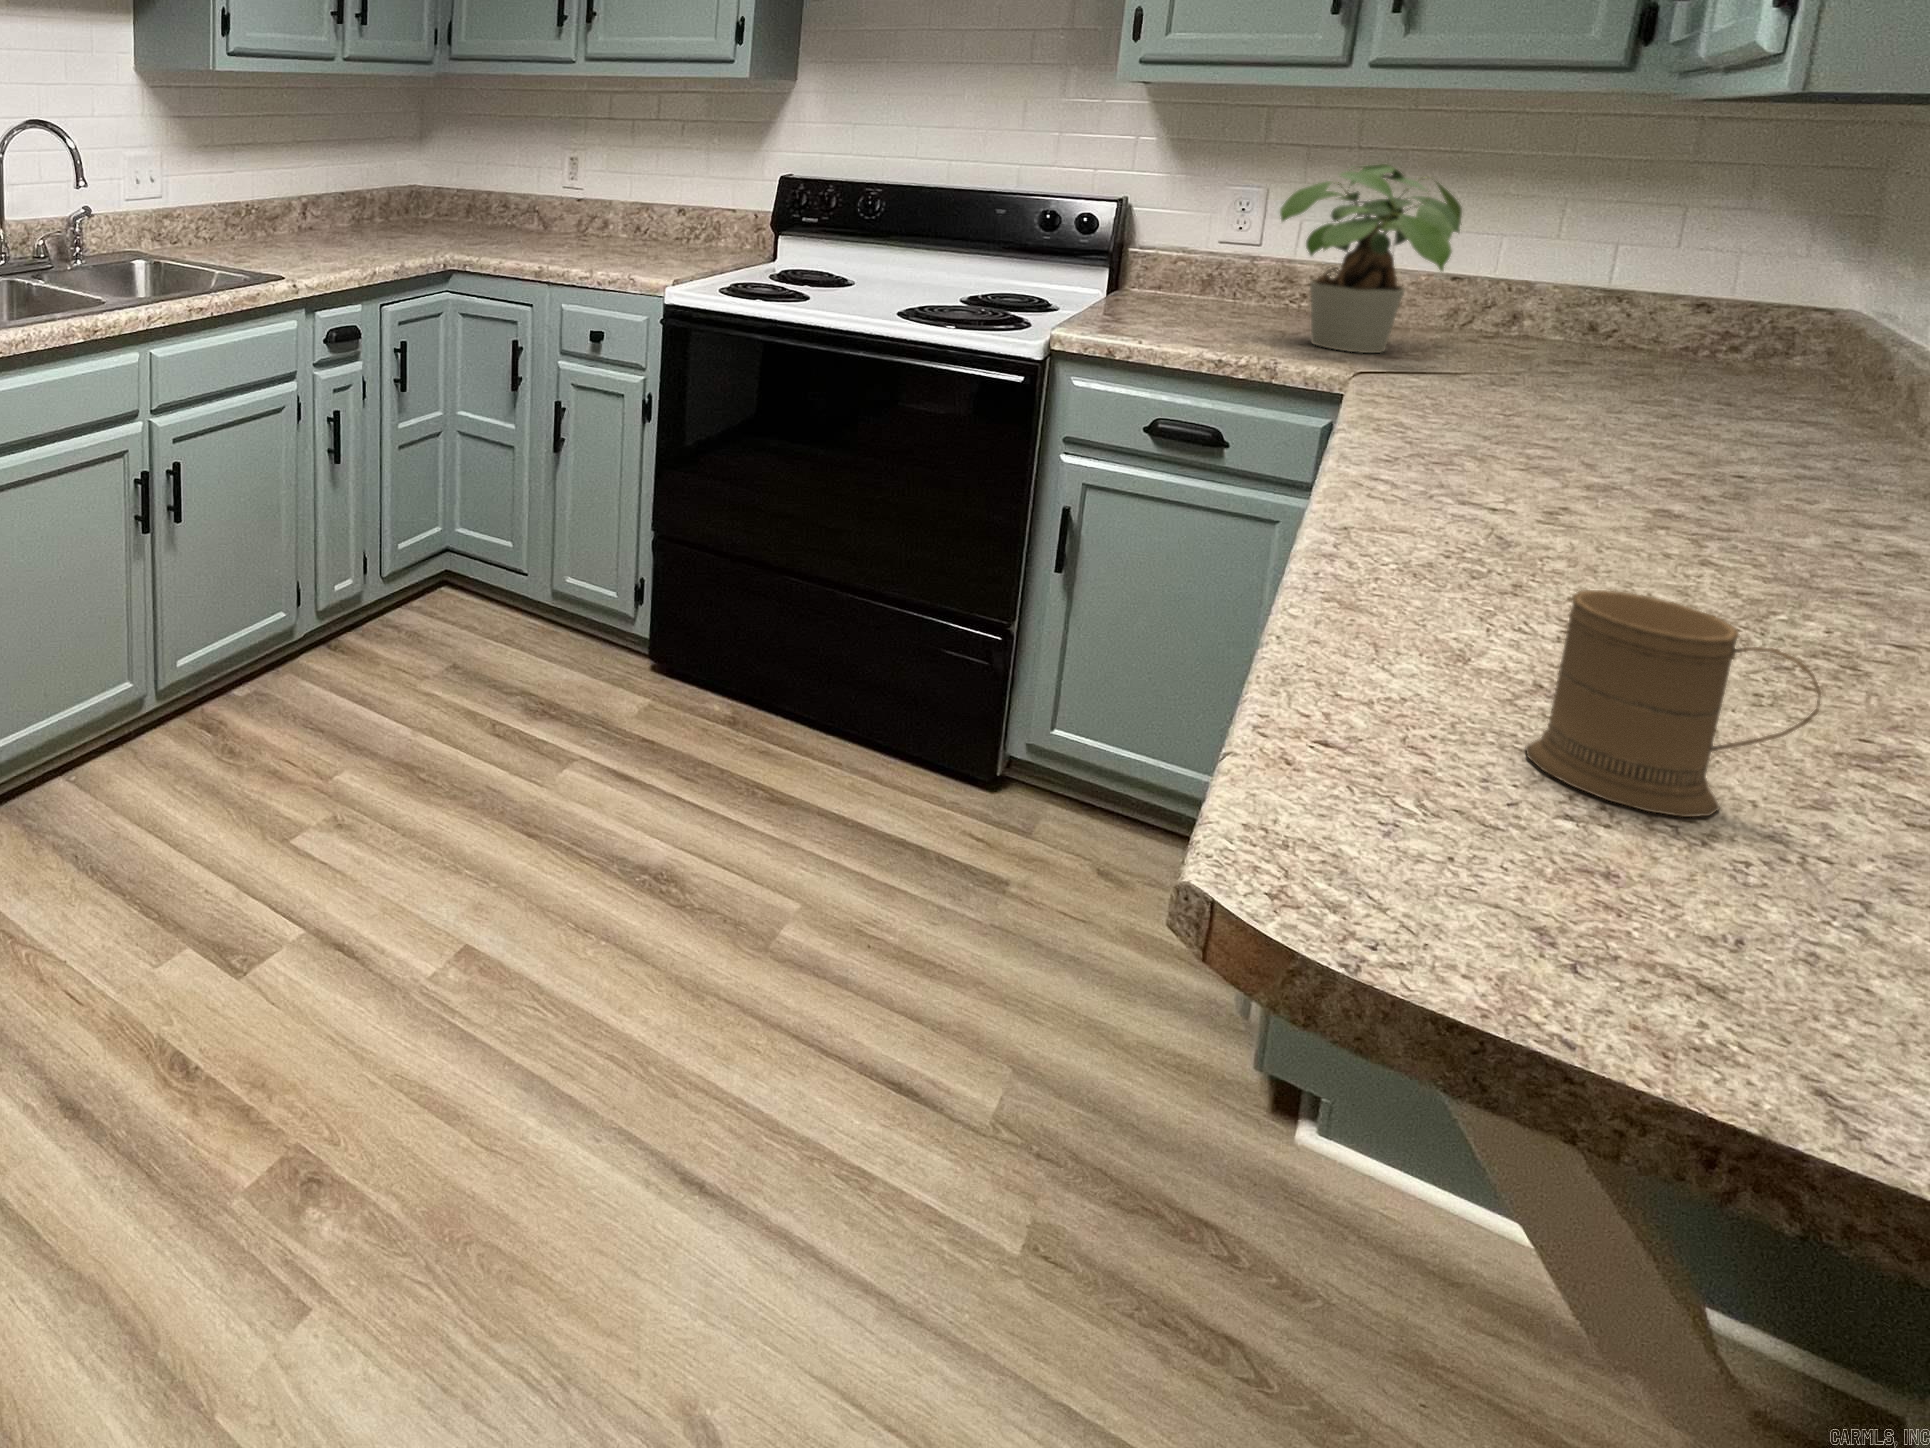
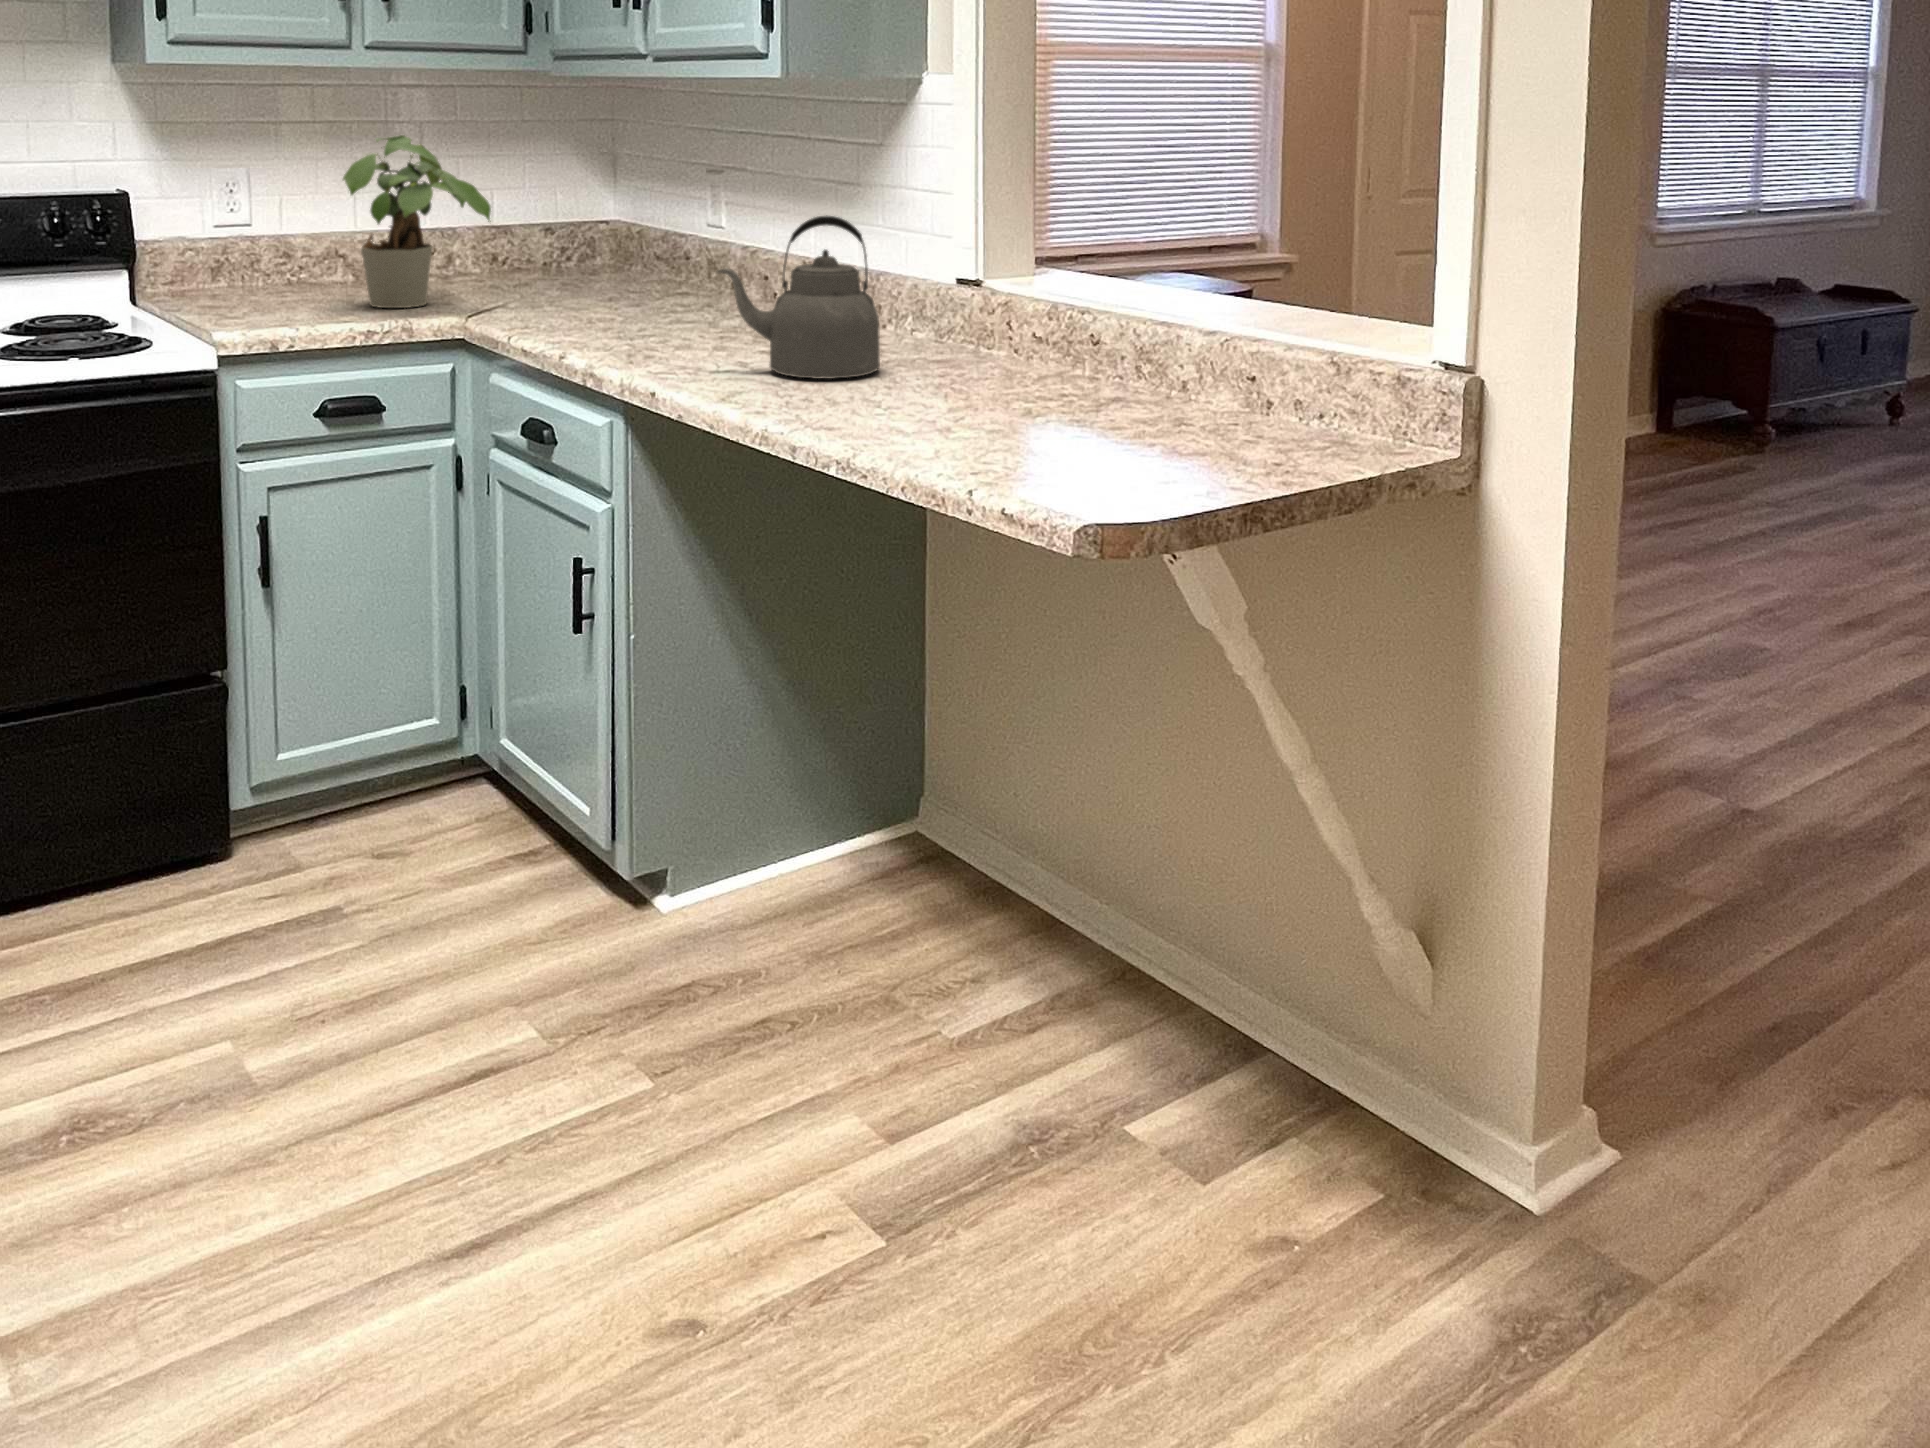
kettle: none [1494,316,1810,589] -> present [716,215,880,379]
mug: present [1526,590,1821,817] -> none [986,350,1077,452]

